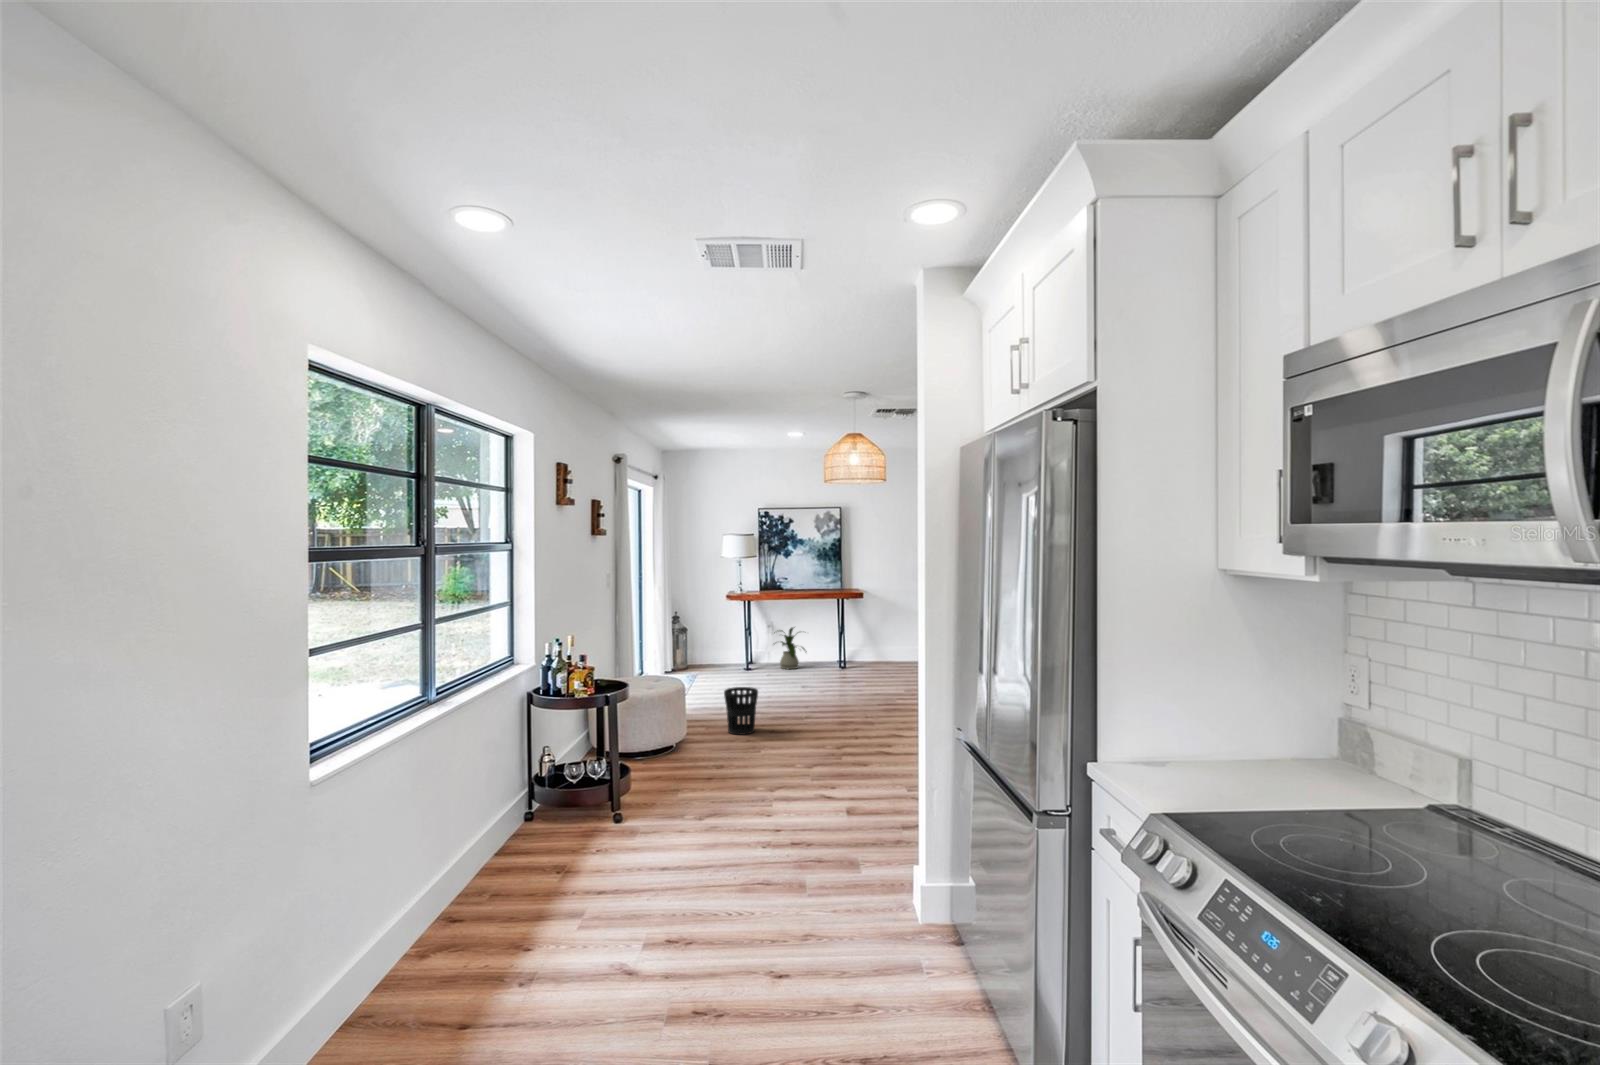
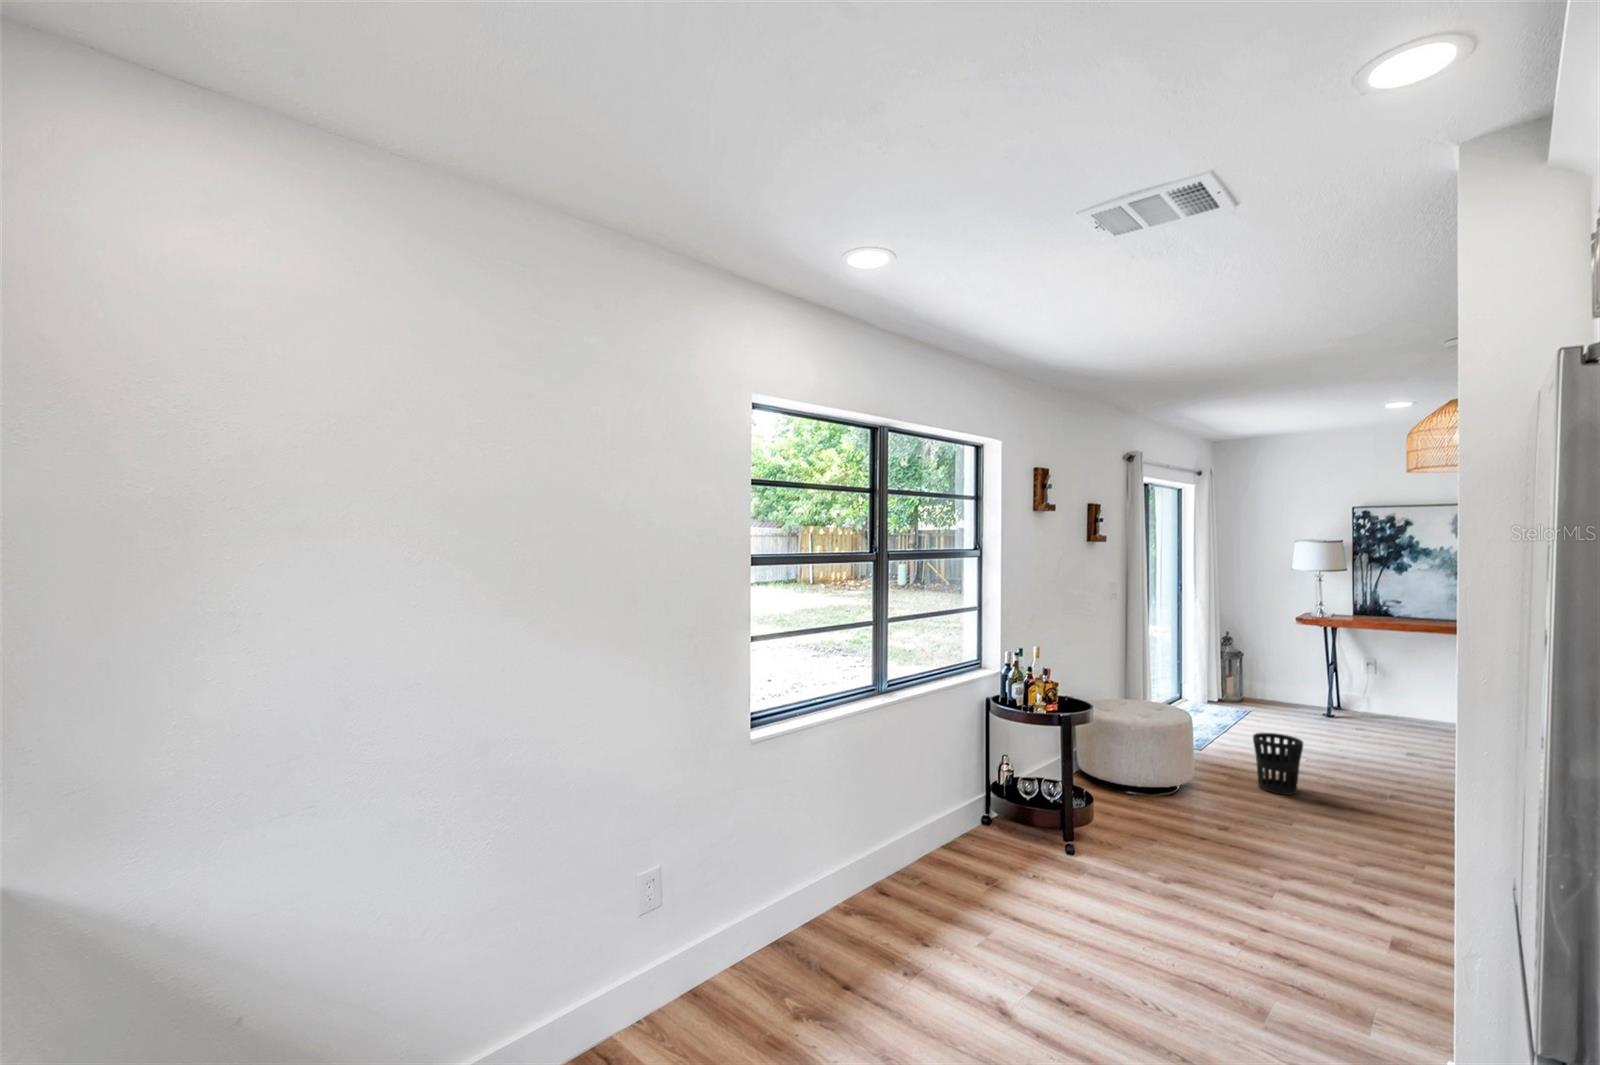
house plant: present [774,628,807,669] -> none [1367,668,1433,724]

